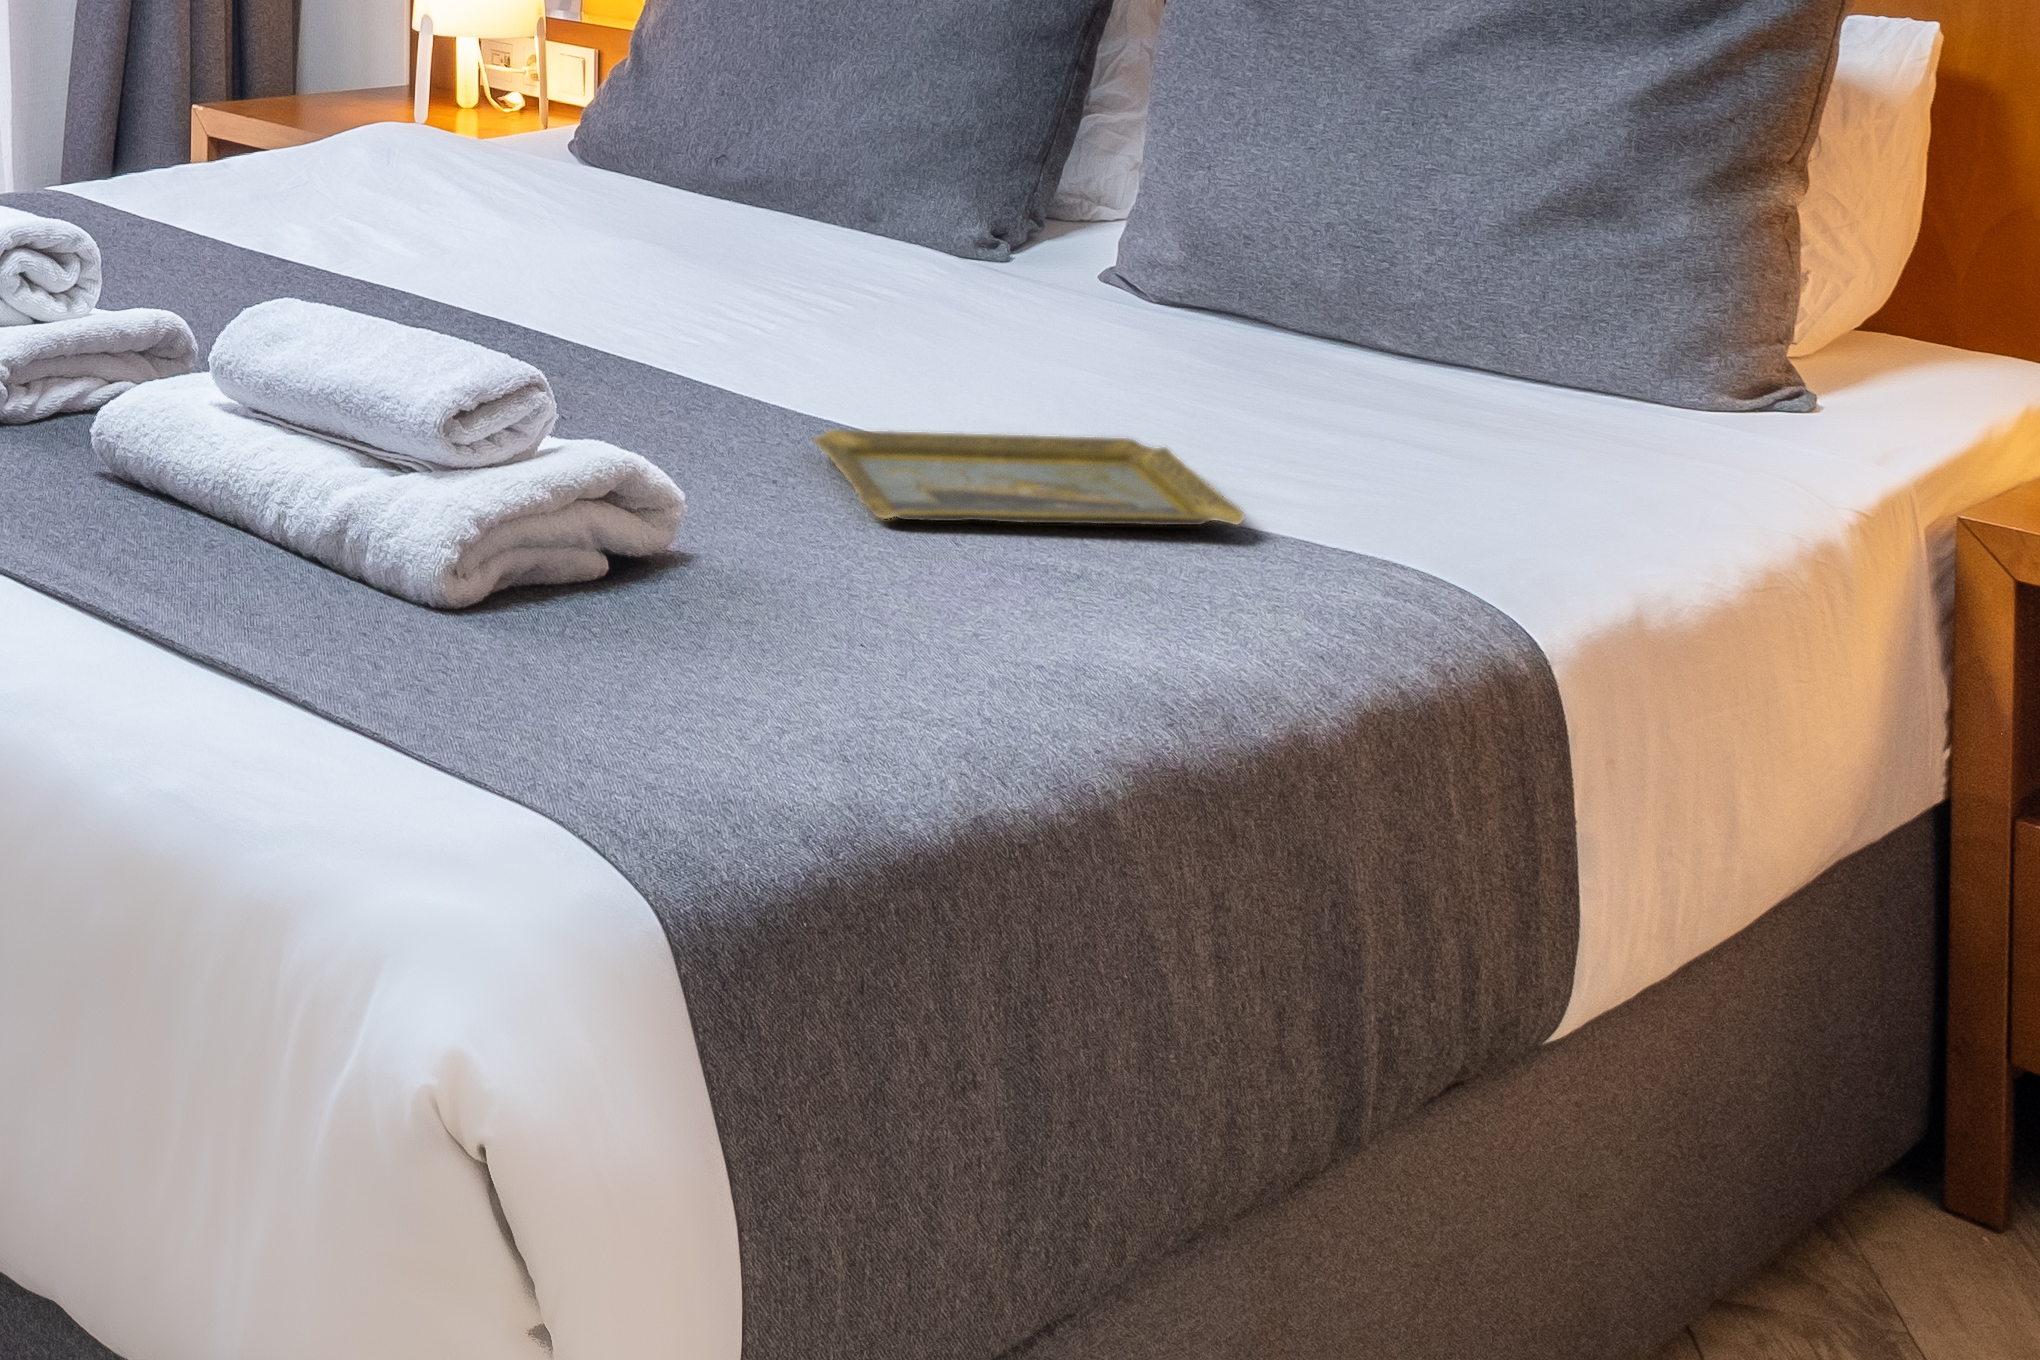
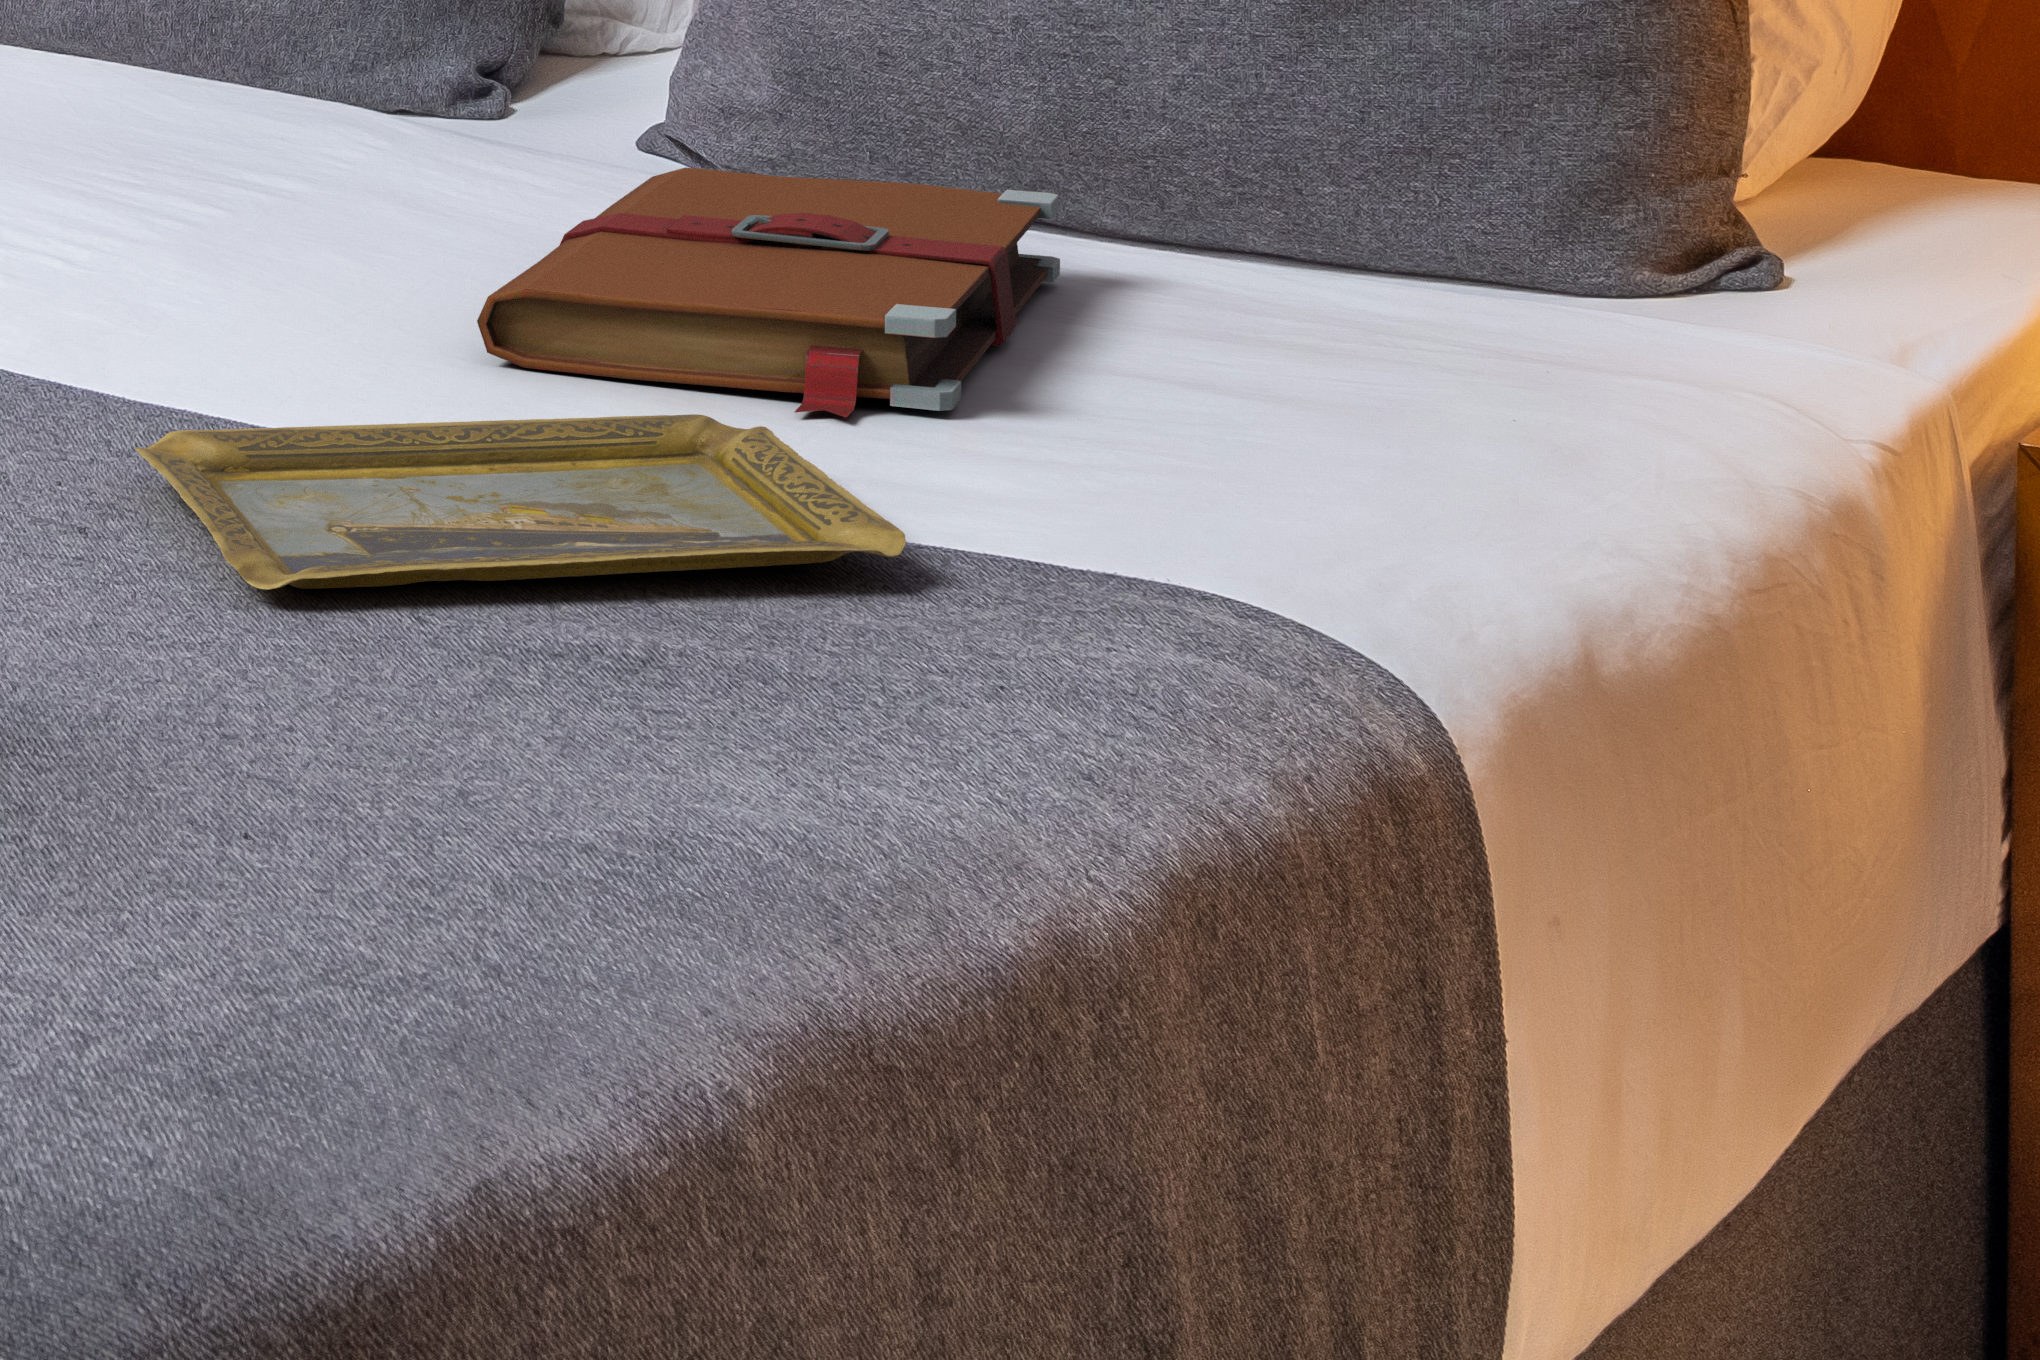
book: none [1002,294,1353,444] -> present [477,167,1060,417]

